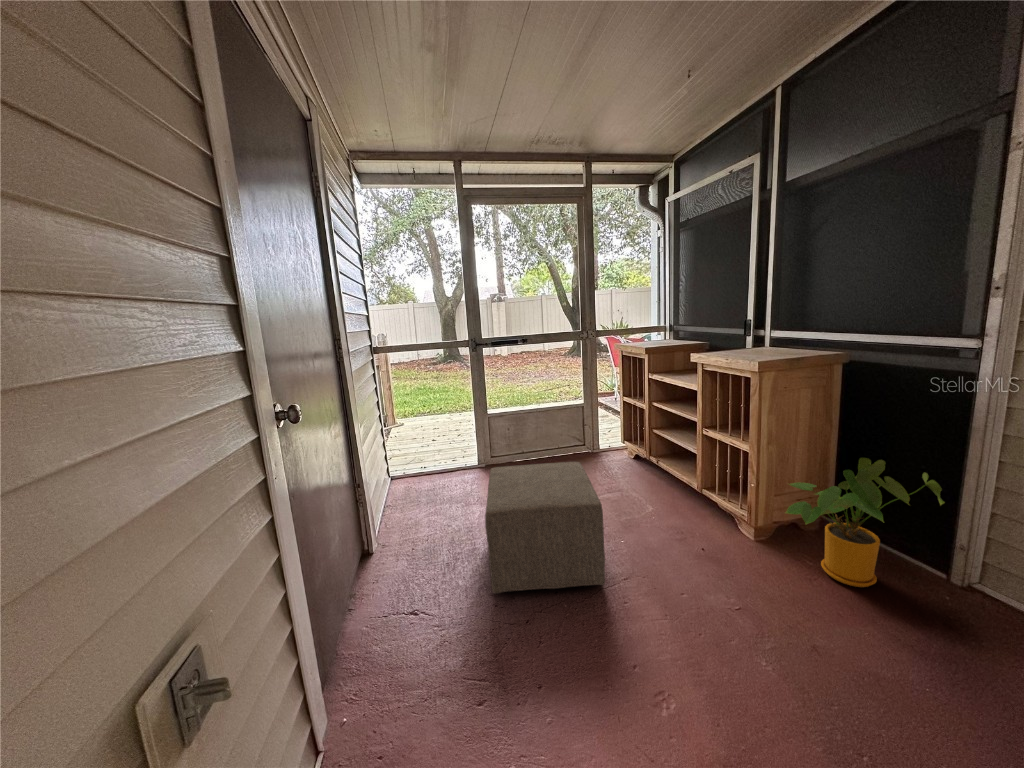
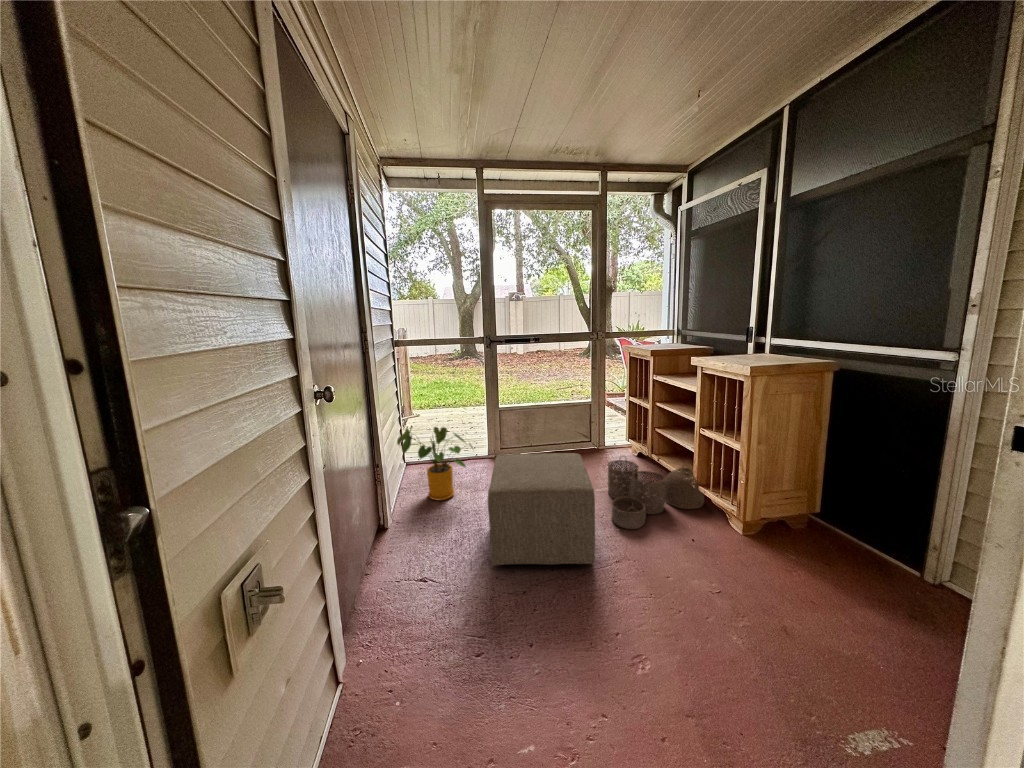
house plant: present [786,458,945,587] -> present [397,427,473,500]
woven basket: none [607,460,710,540] -> present [608,458,704,529]

